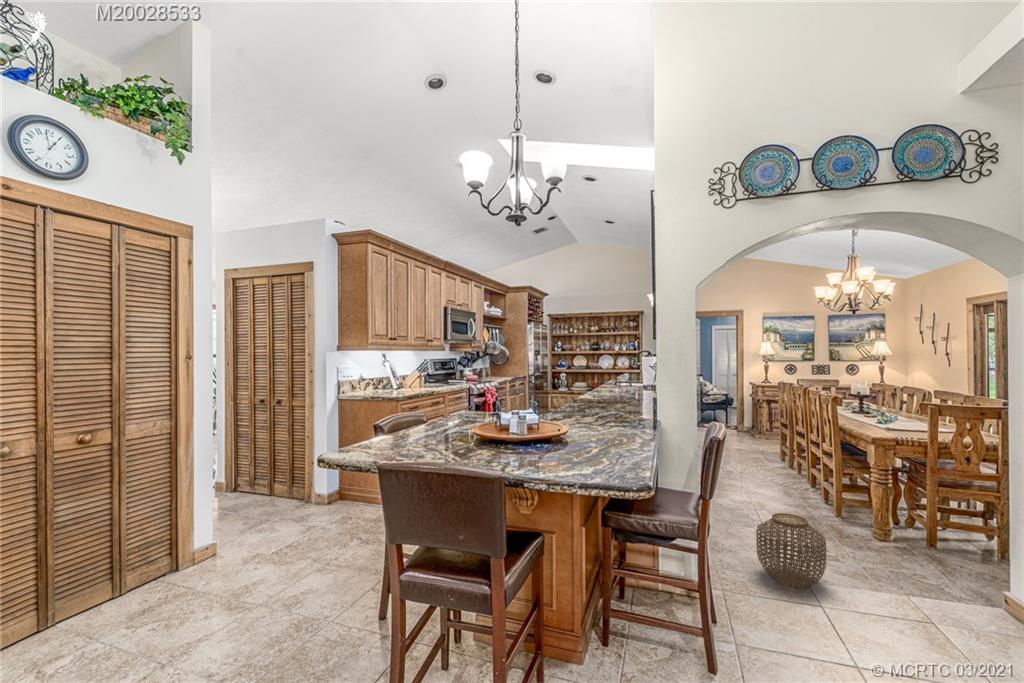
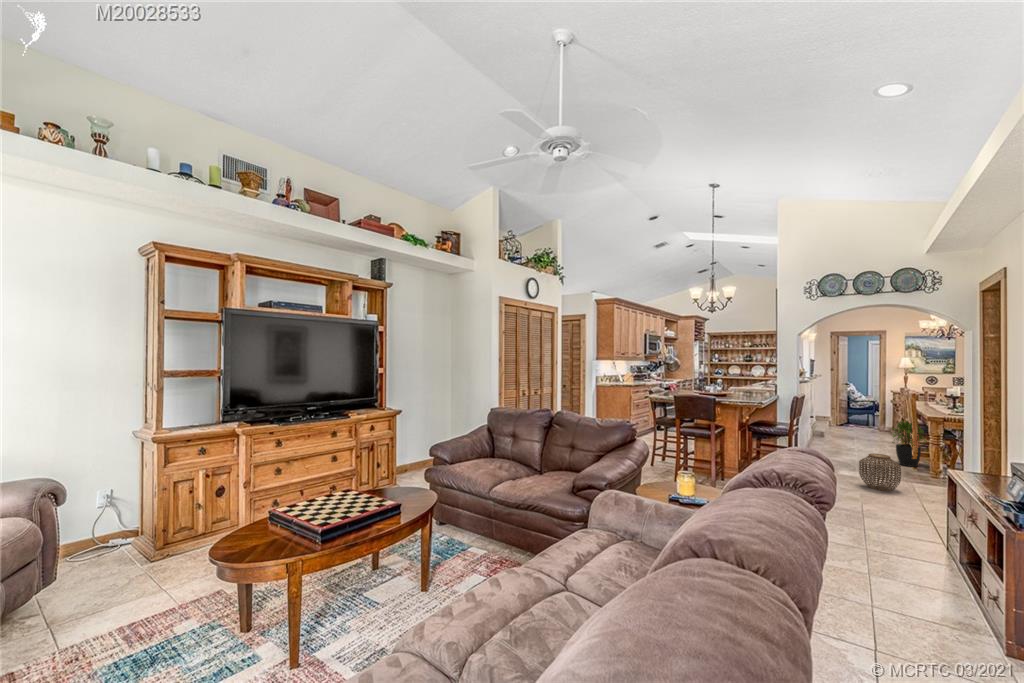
potted plant: none [773,431,826,504] -> present [892,420,927,467]

